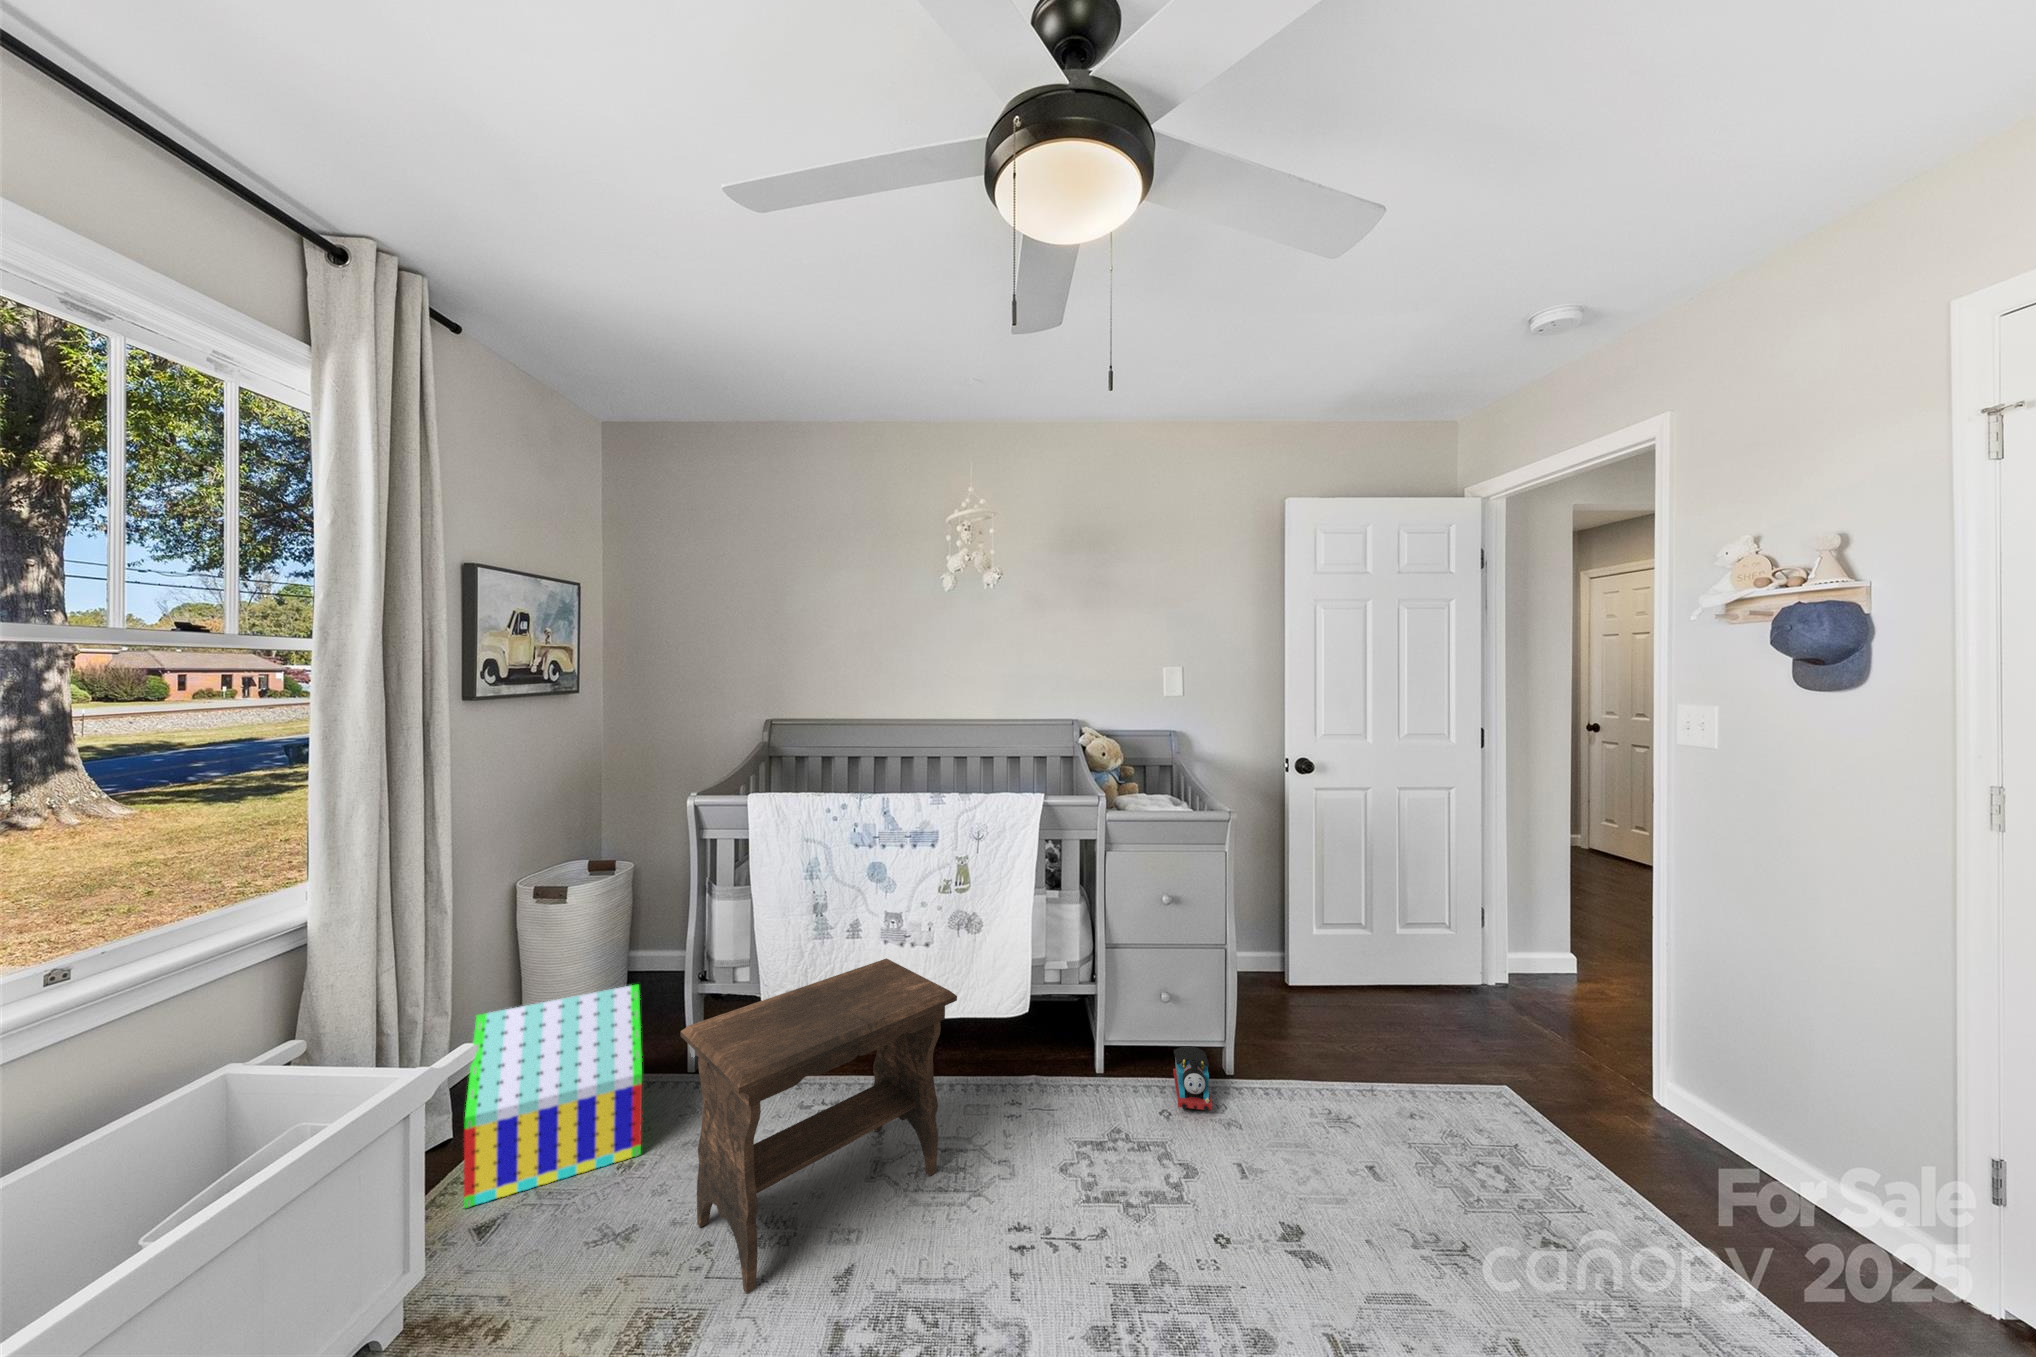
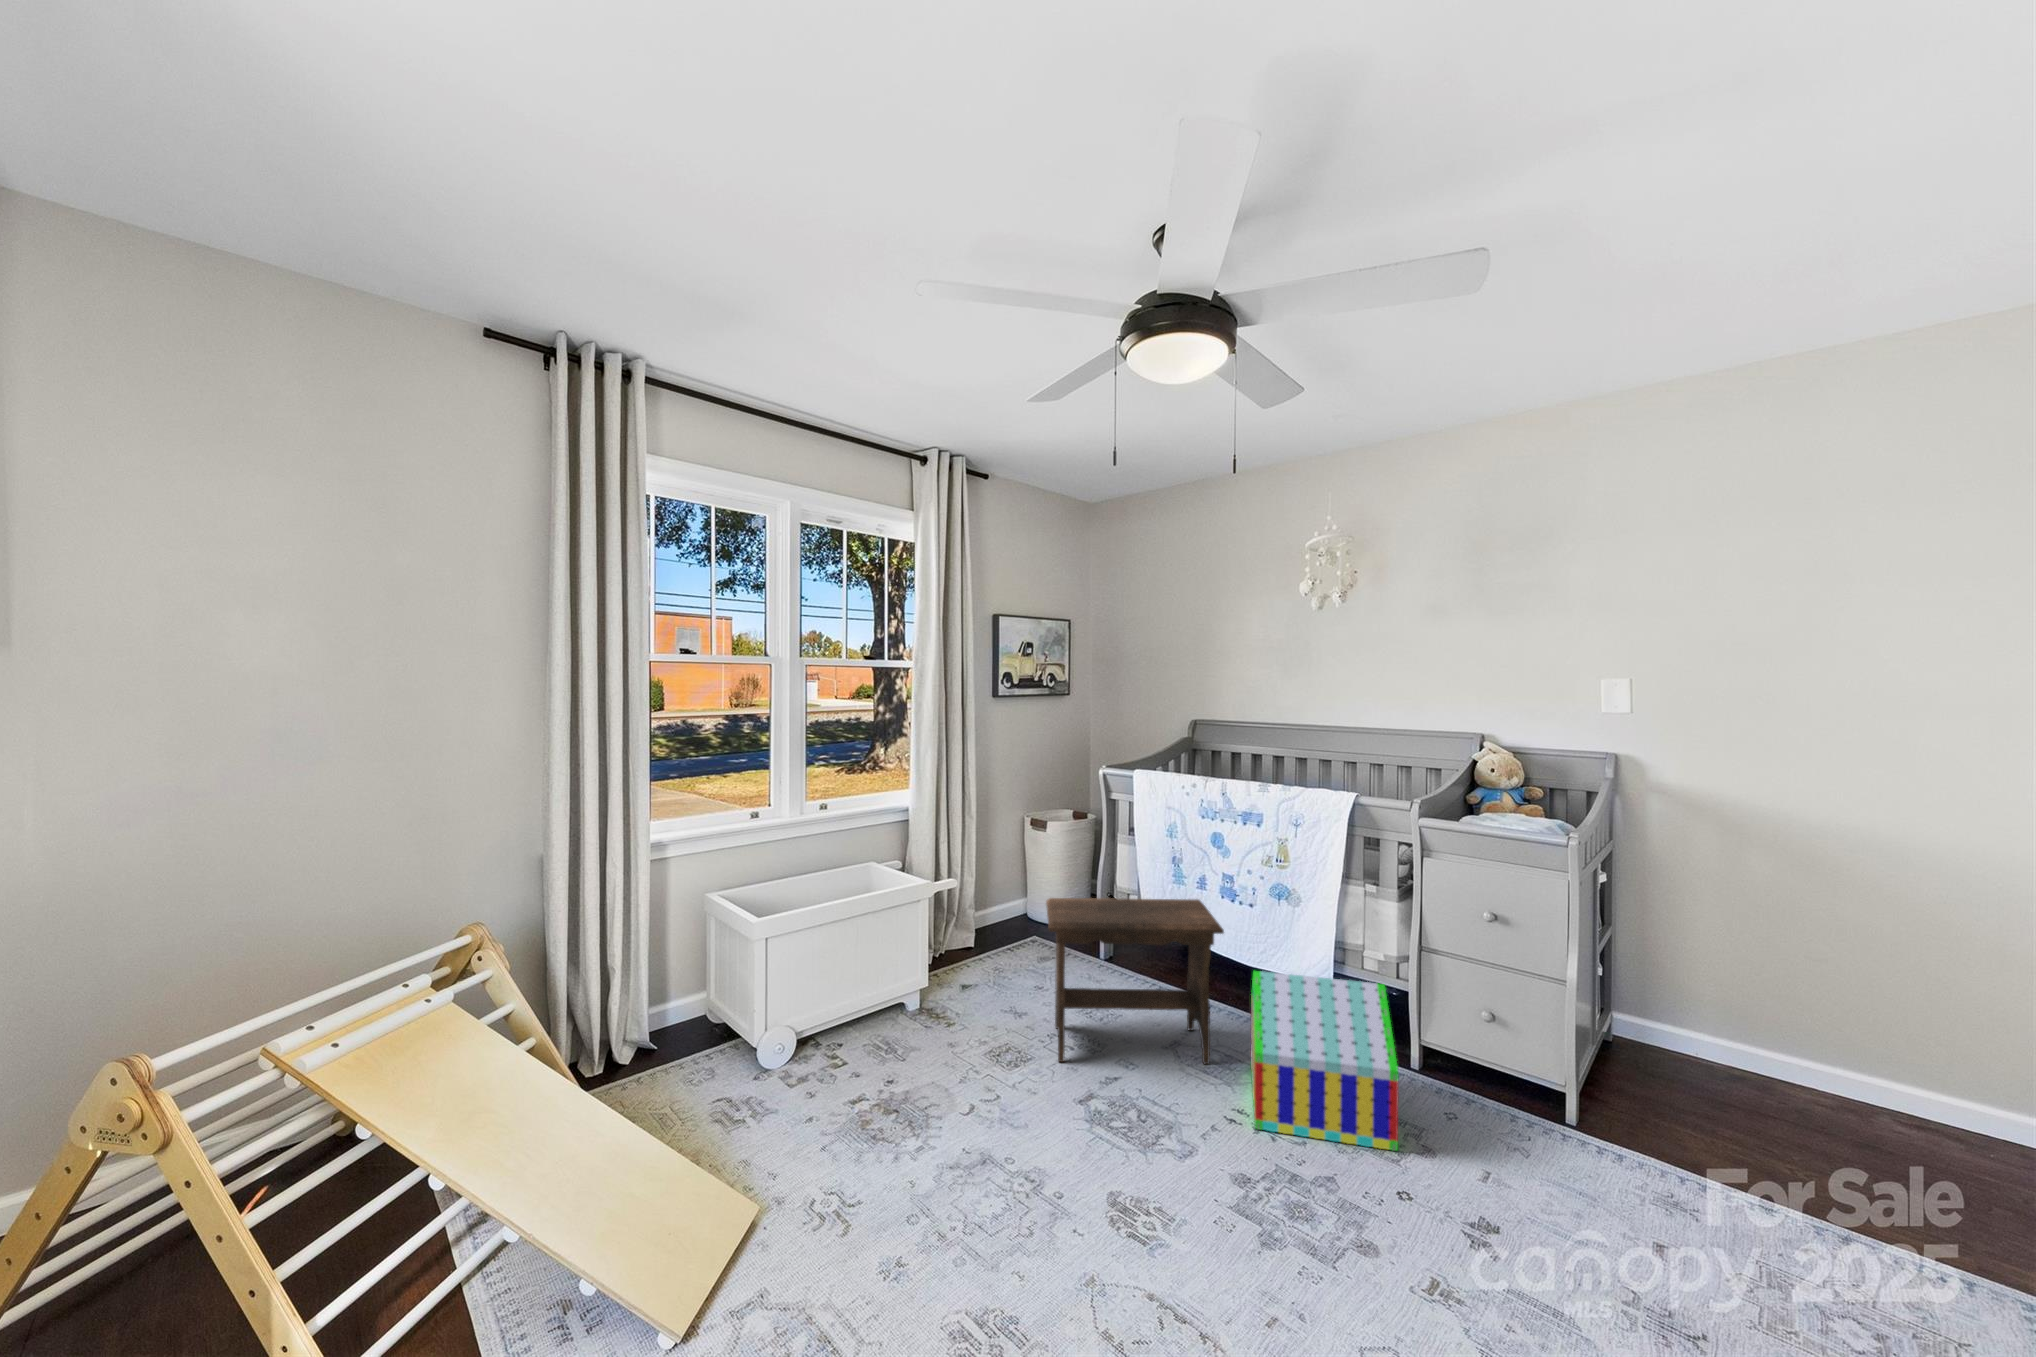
toy house: present [464,985,642,1208] -> present [1251,971,1398,1151]
toy train: present [1173,1046,1212,1111] -> none [1465,1069,1530,1133]

